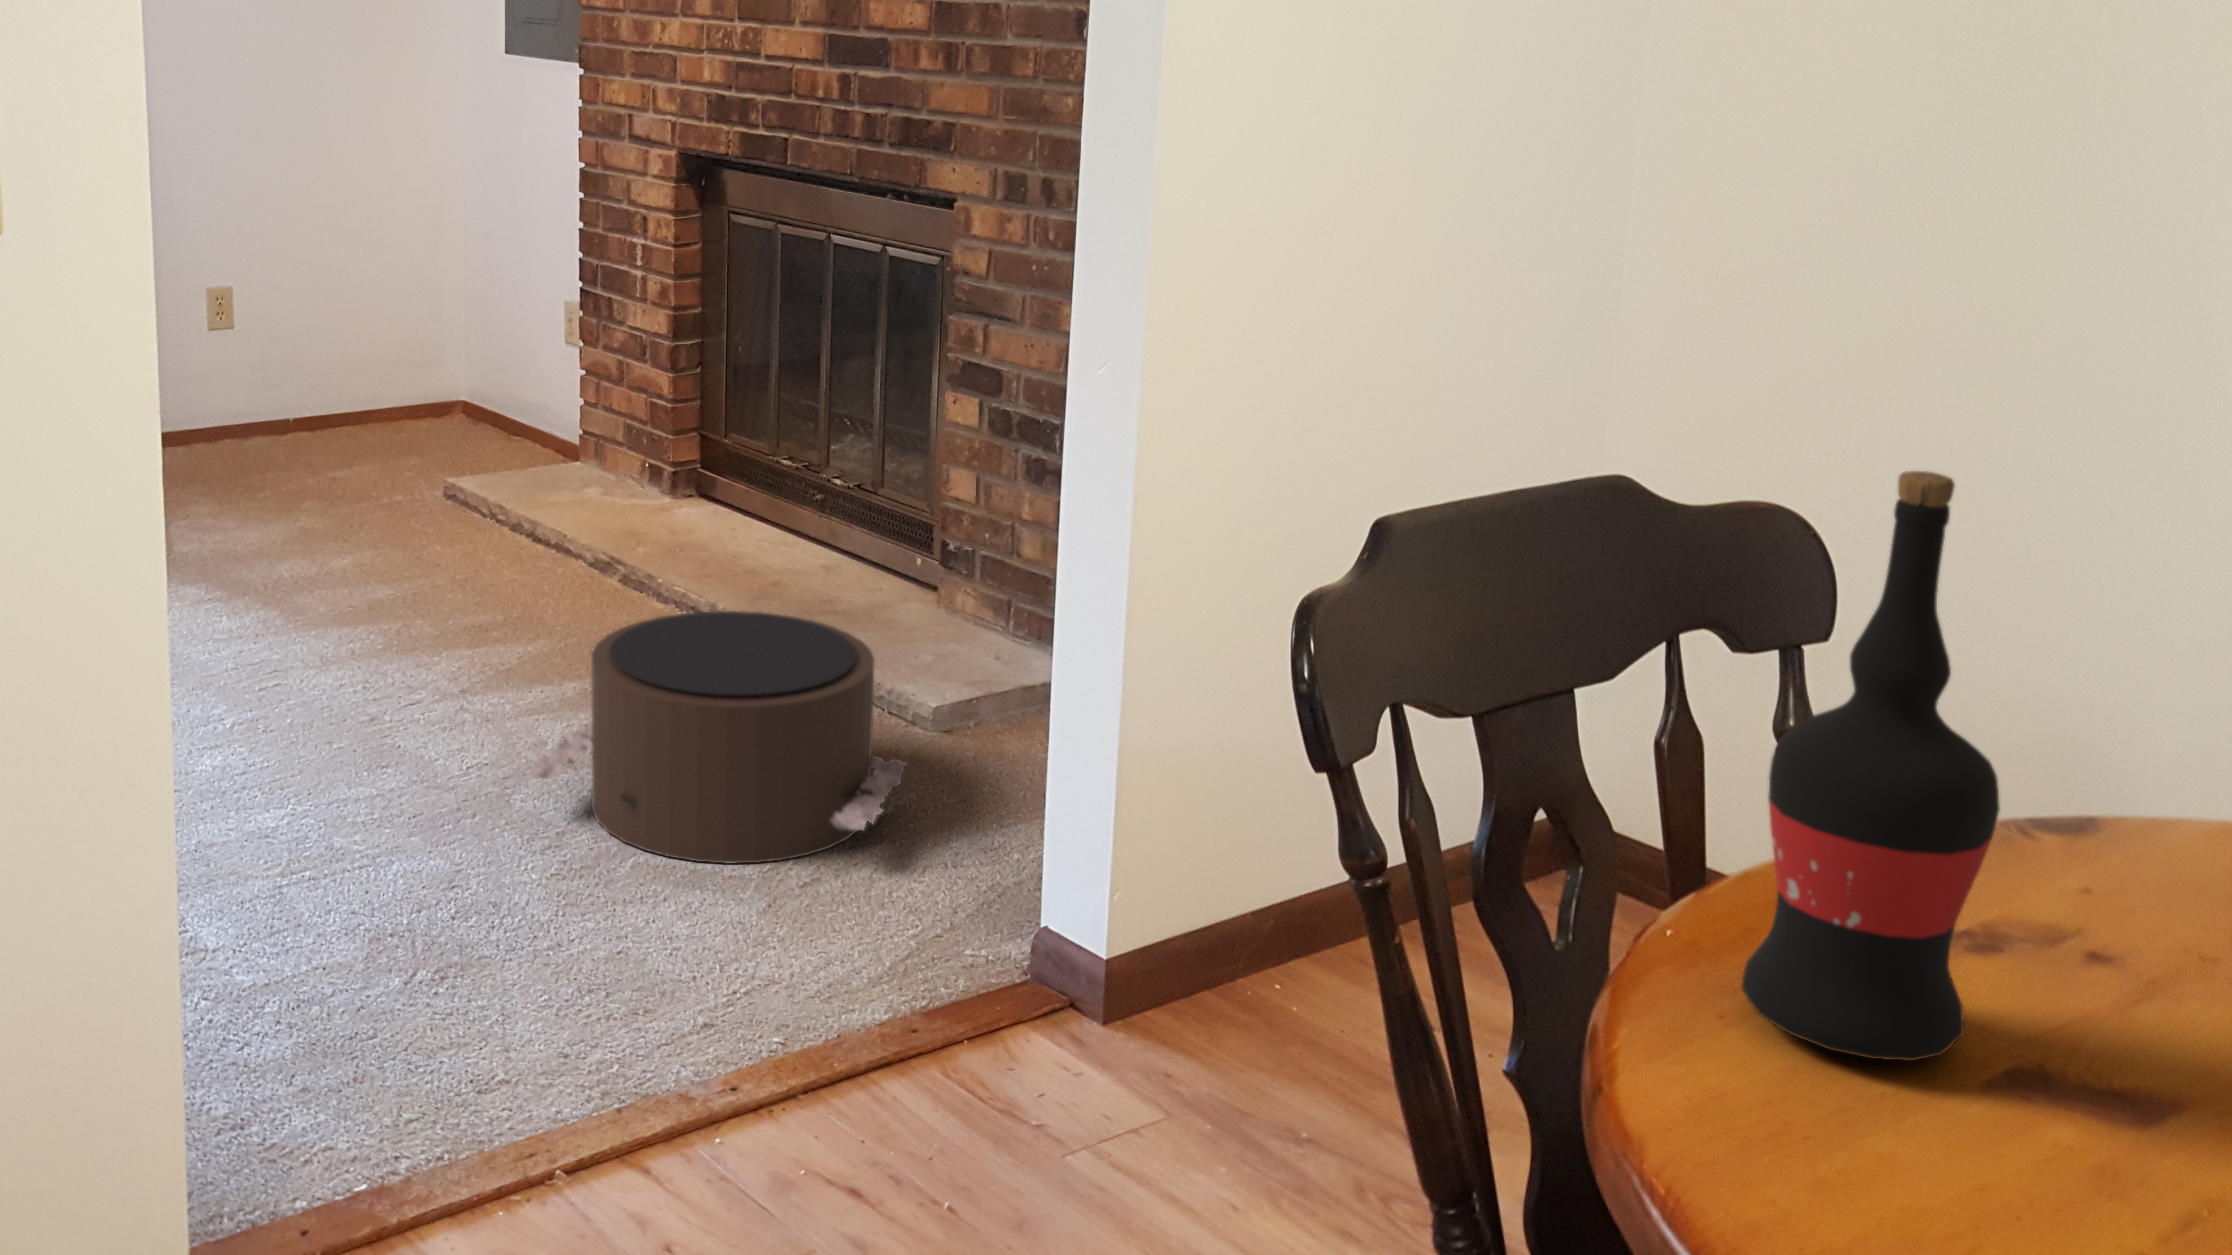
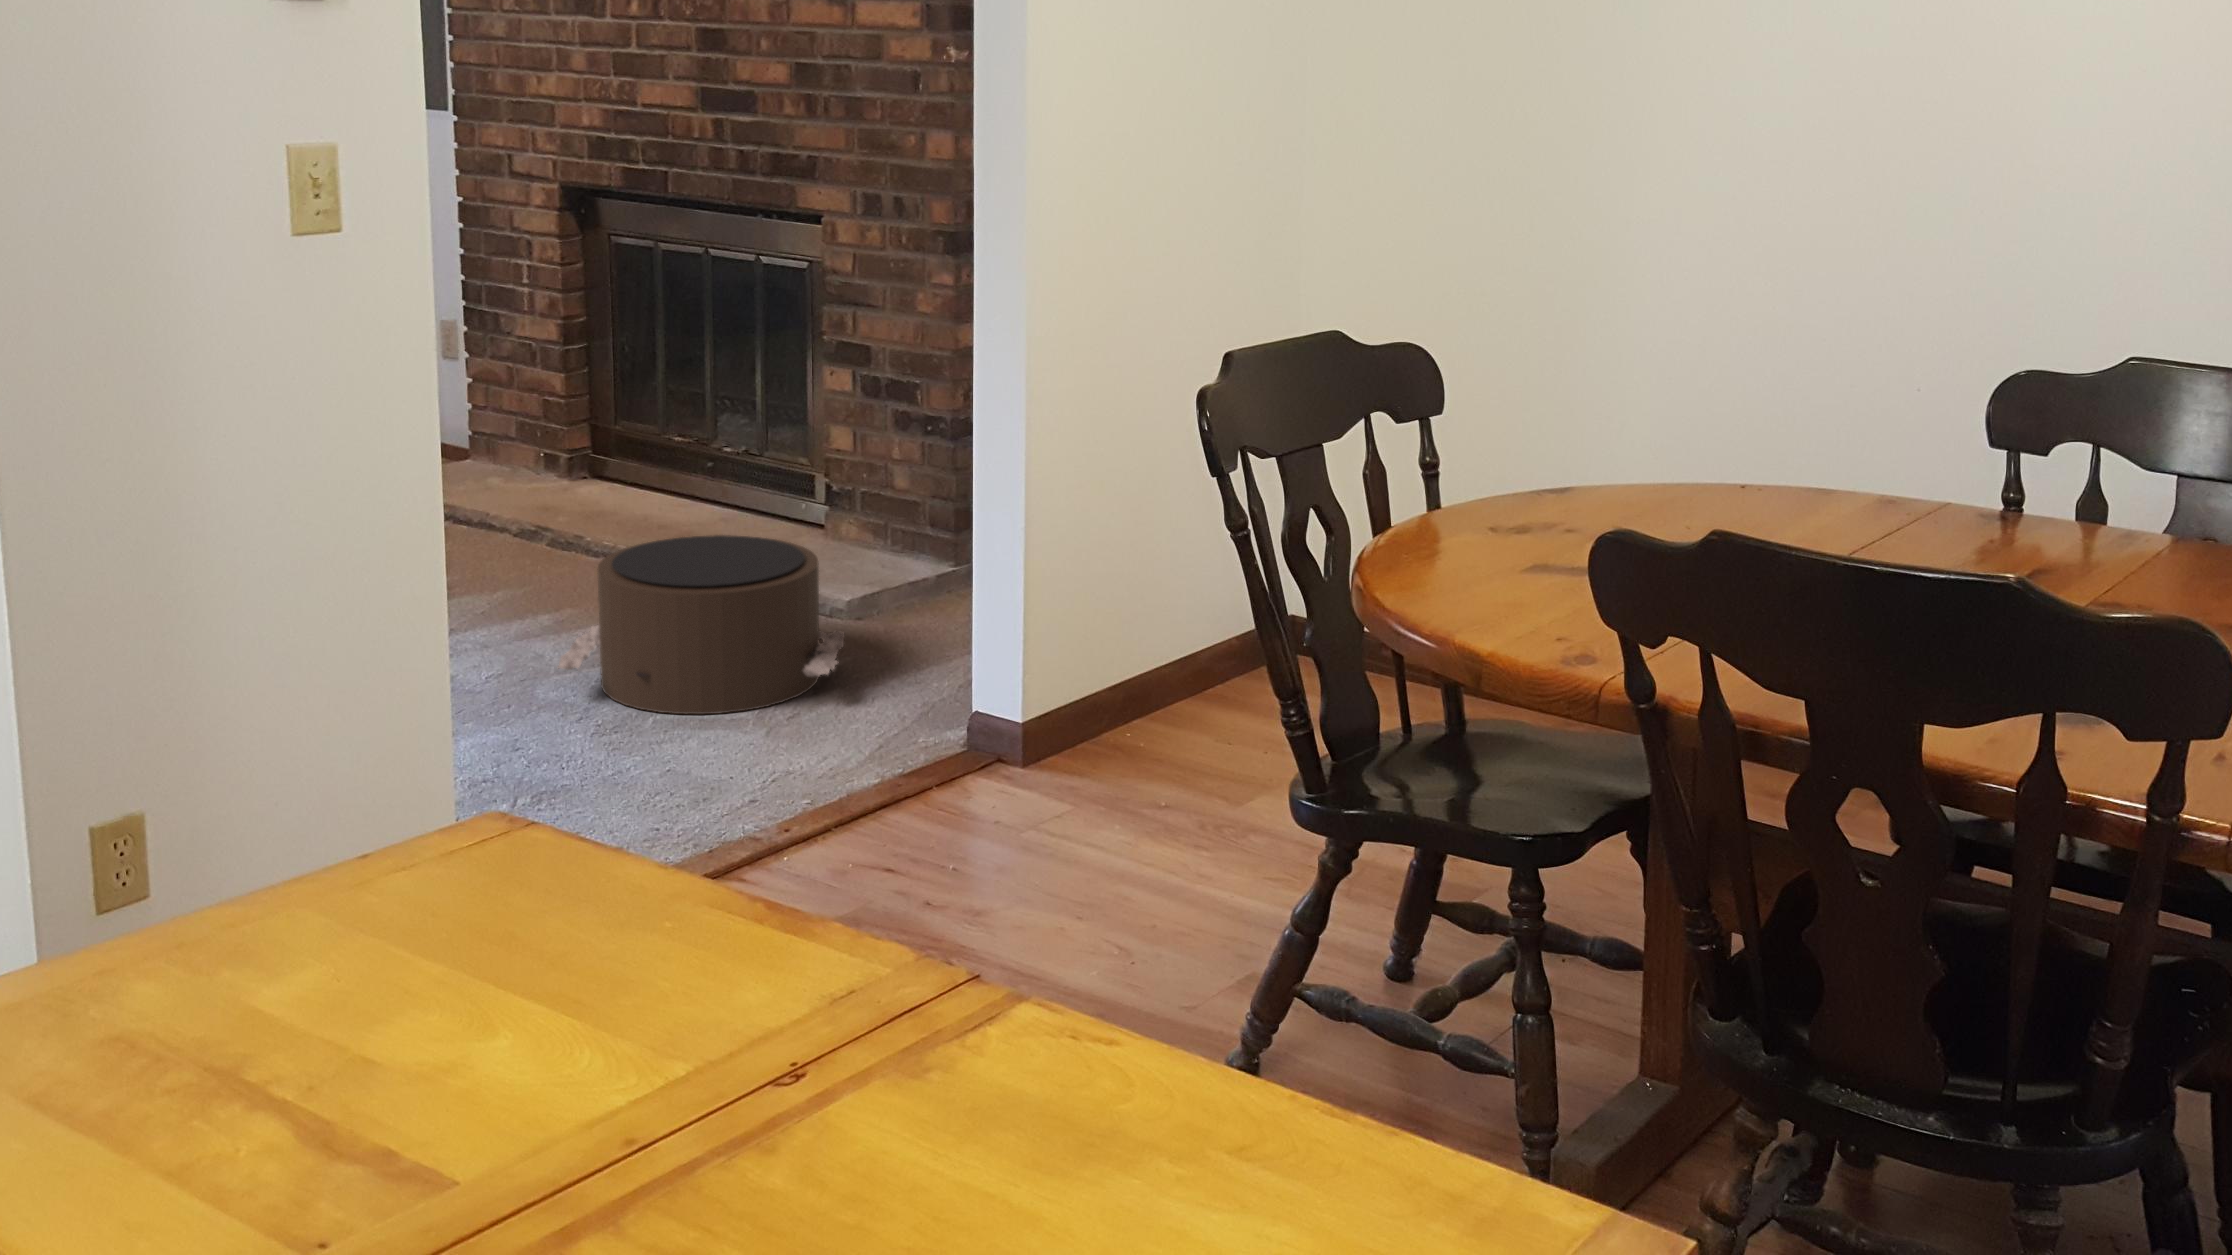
wine bottle: present [1741,471,2000,1061] -> none [1413,294,1511,562]

